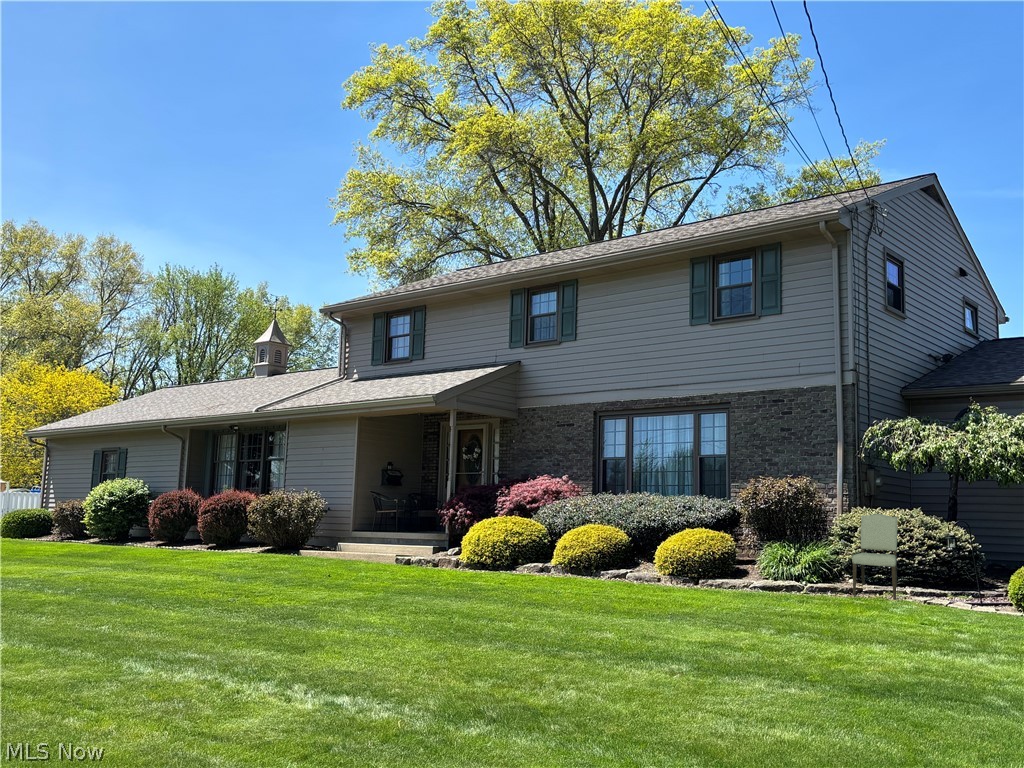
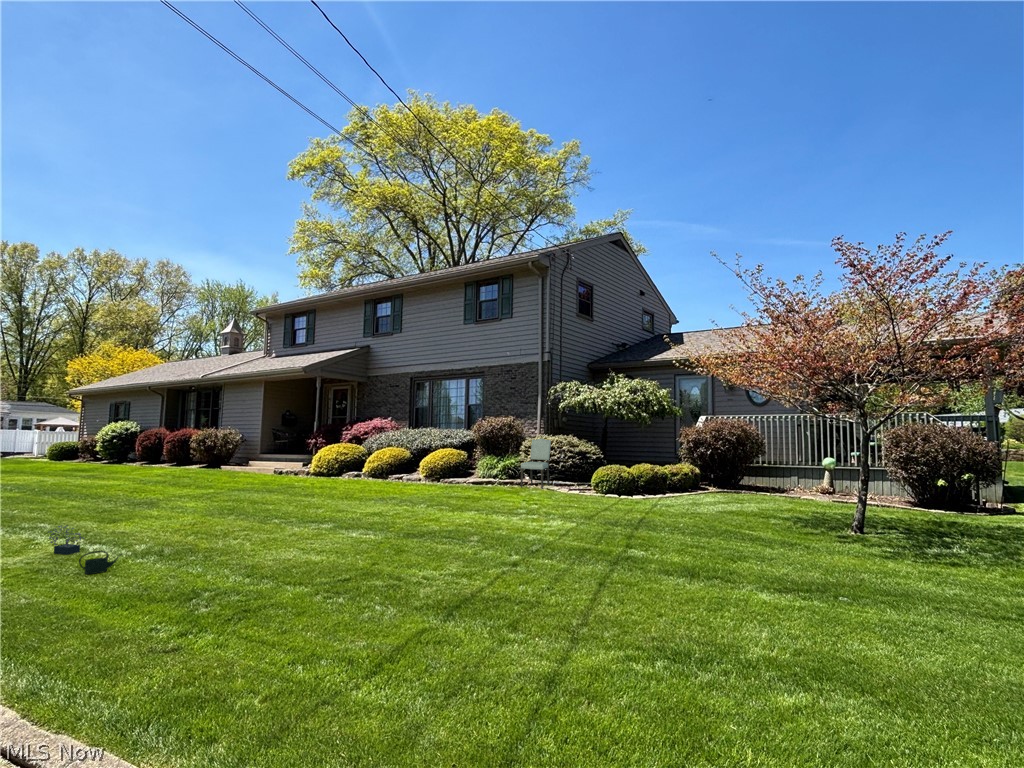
decorative plant: none [275,631,325,679] -> present [49,525,84,555]
watering can: none [379,674,431,711] -> present [79,551,122,574]

